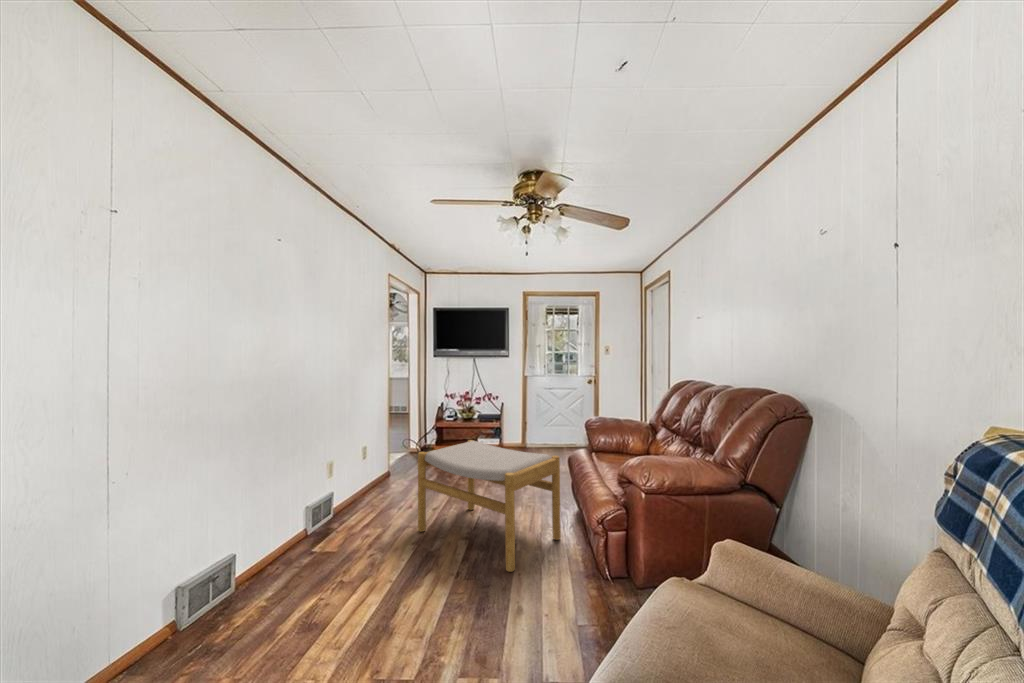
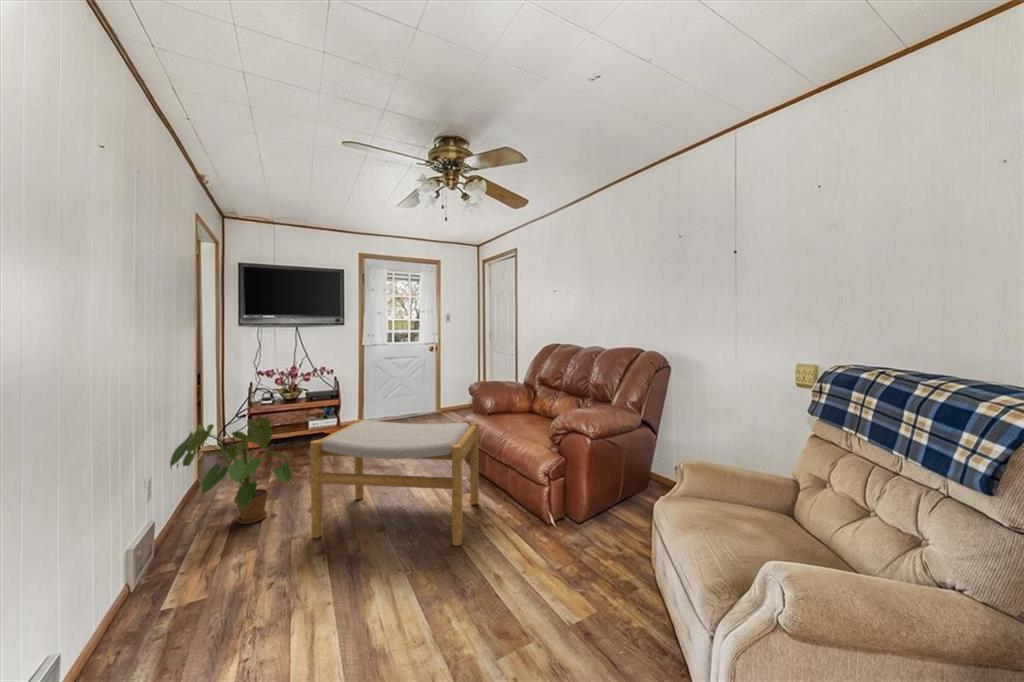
house plant: none [349,430,423,510] -> present [170,418,291,524]

